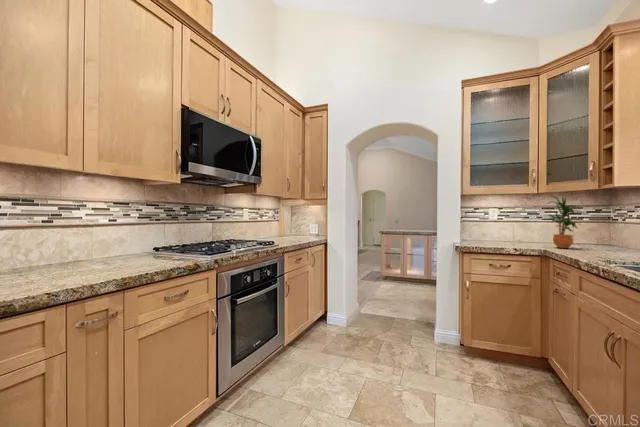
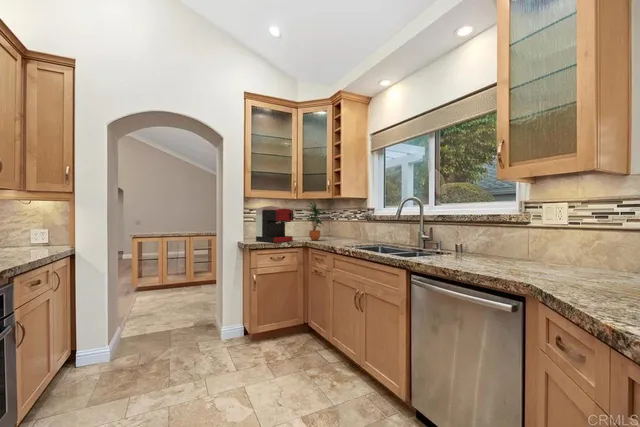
coffee maker: none [476,203,526,246] -> present [256,206,293,242]

